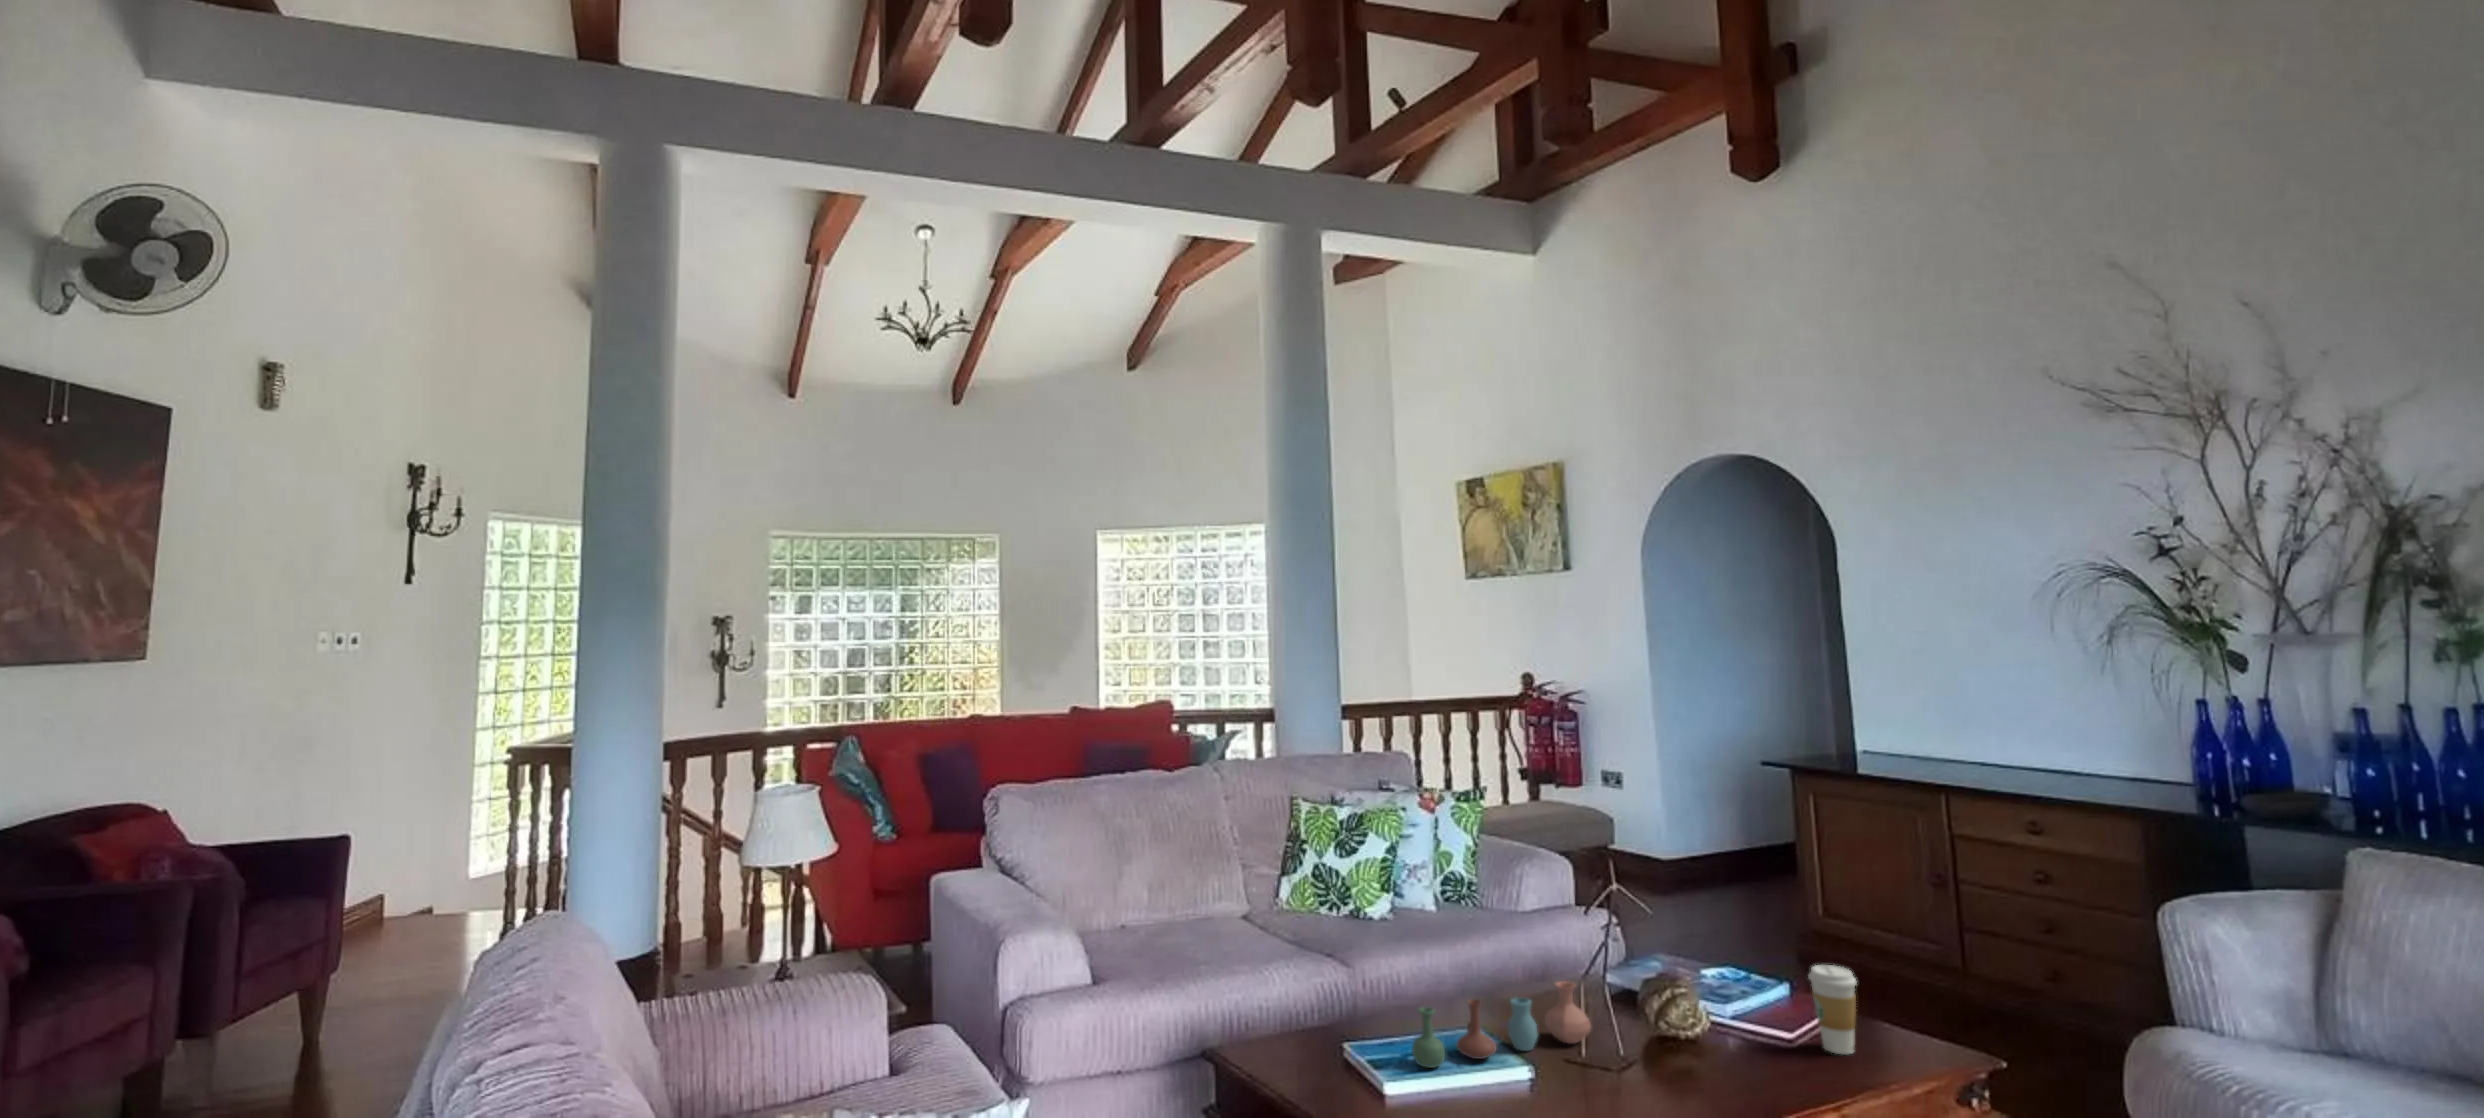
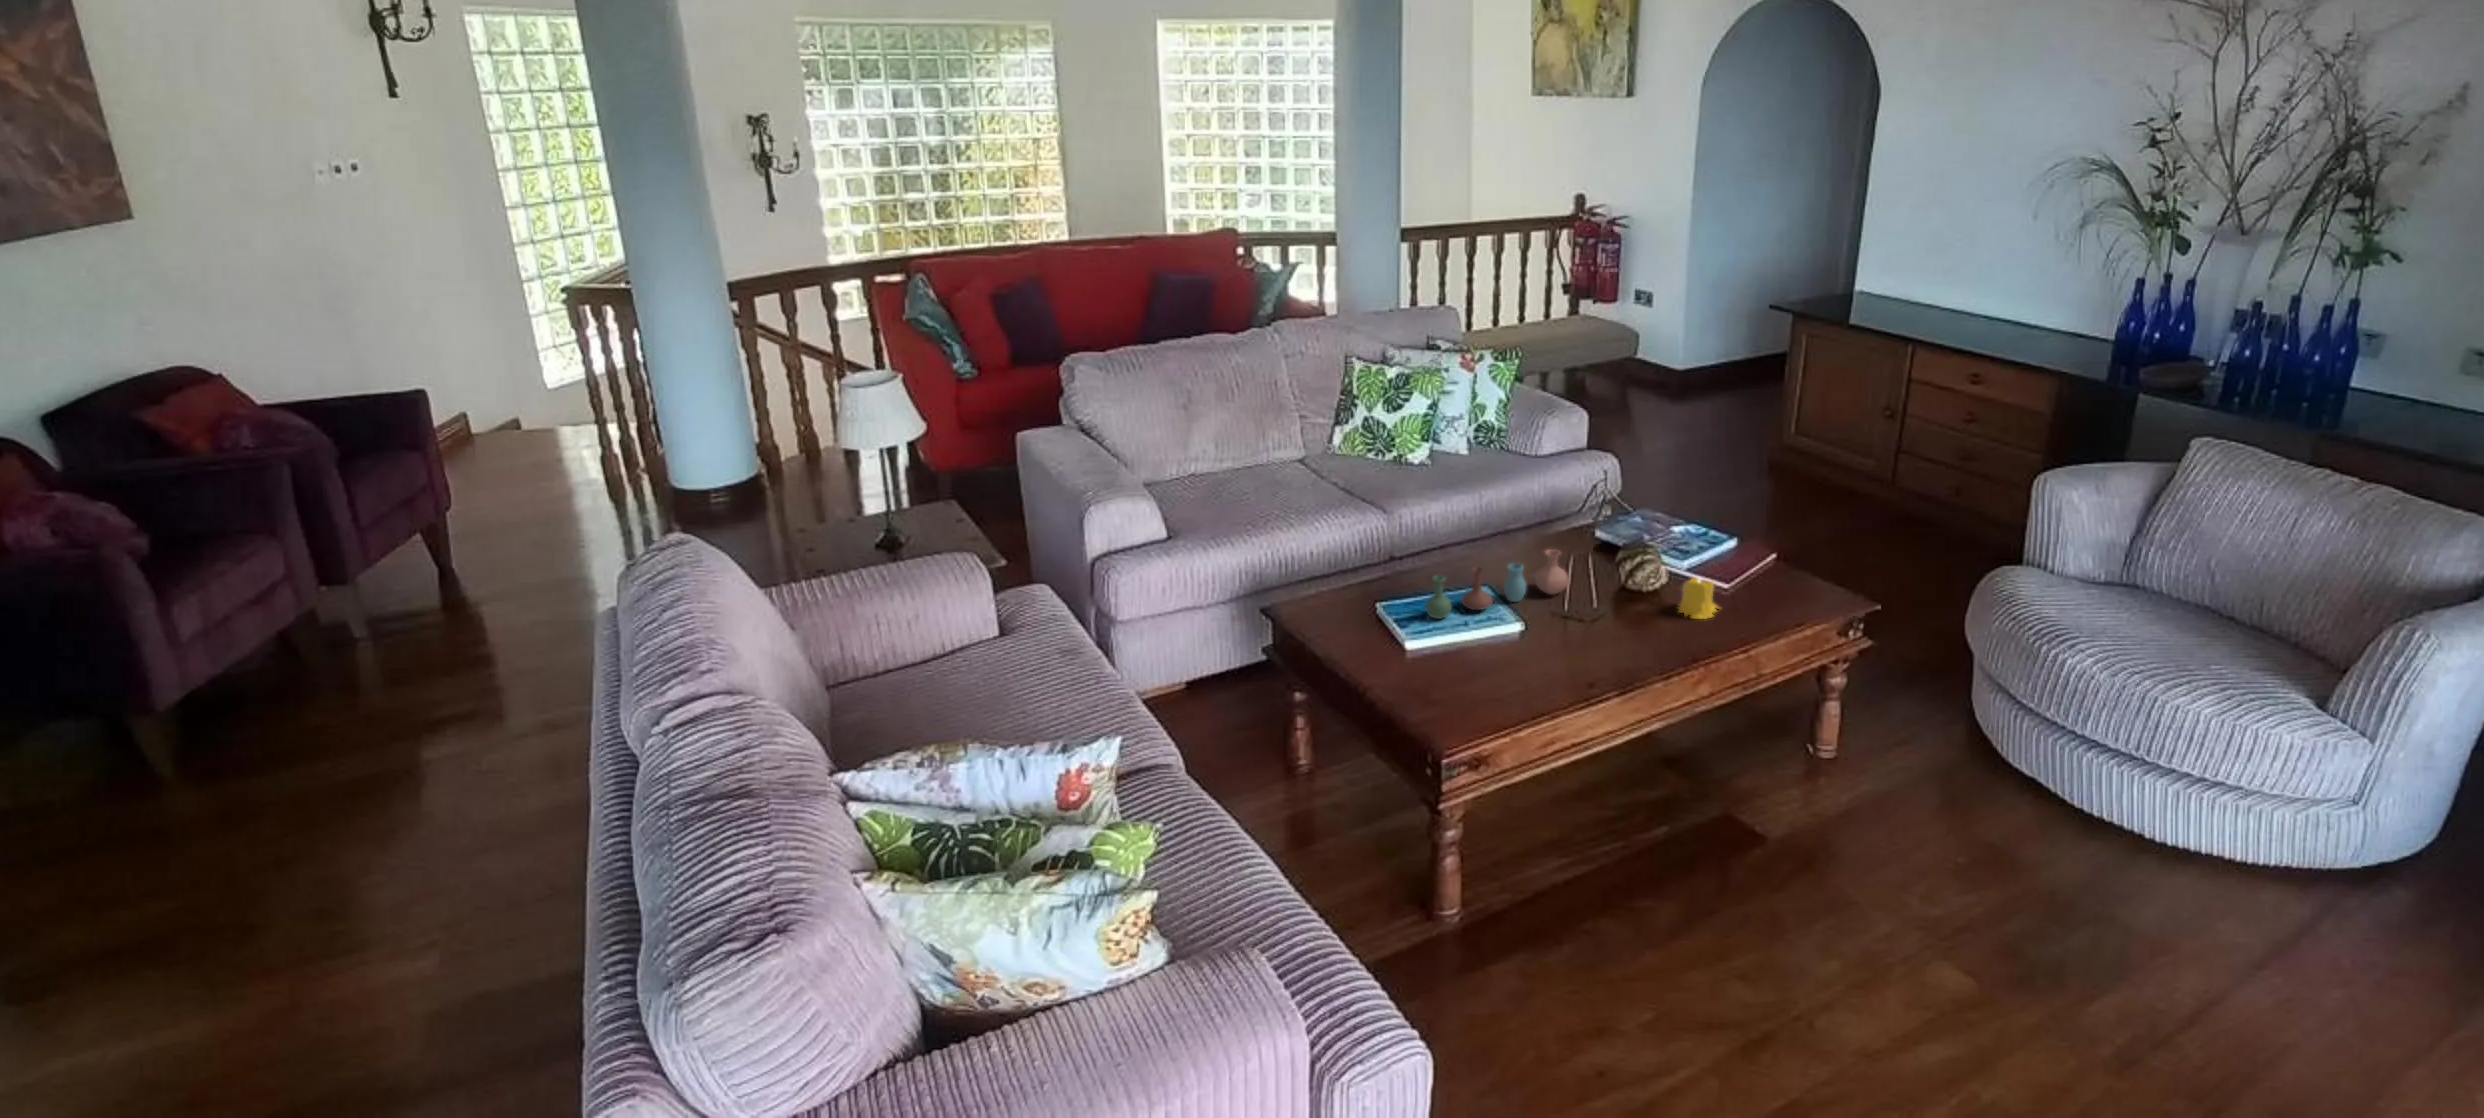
coffee cup: present [1808,965,1856,1054] -> none [1741,537,1776,602]
candle: none [1740,1011,1800,1074] -> present [1679,578,1719,619]

